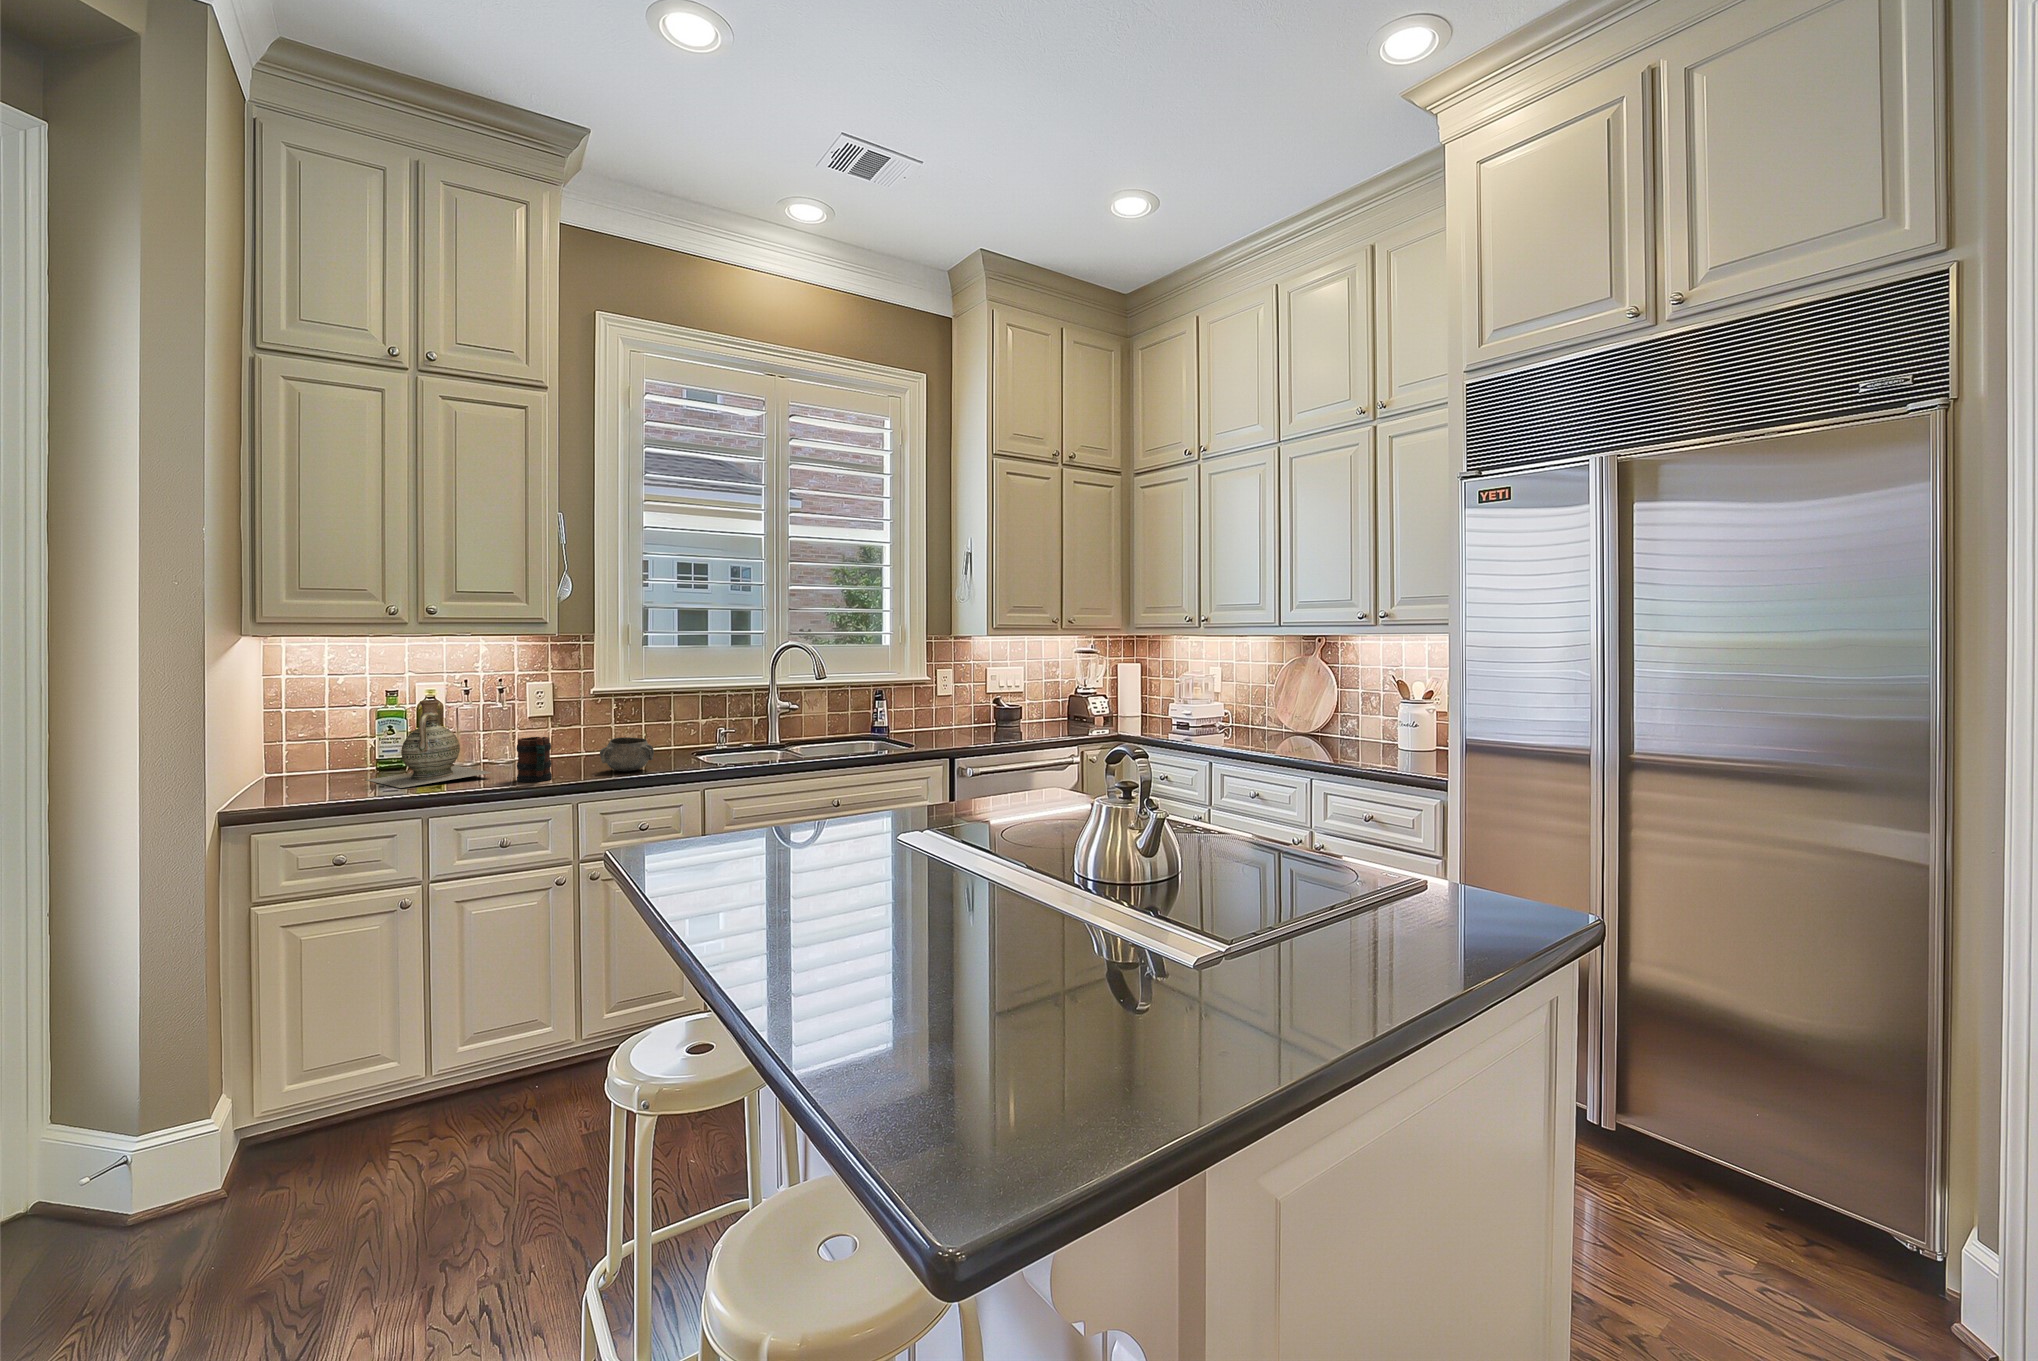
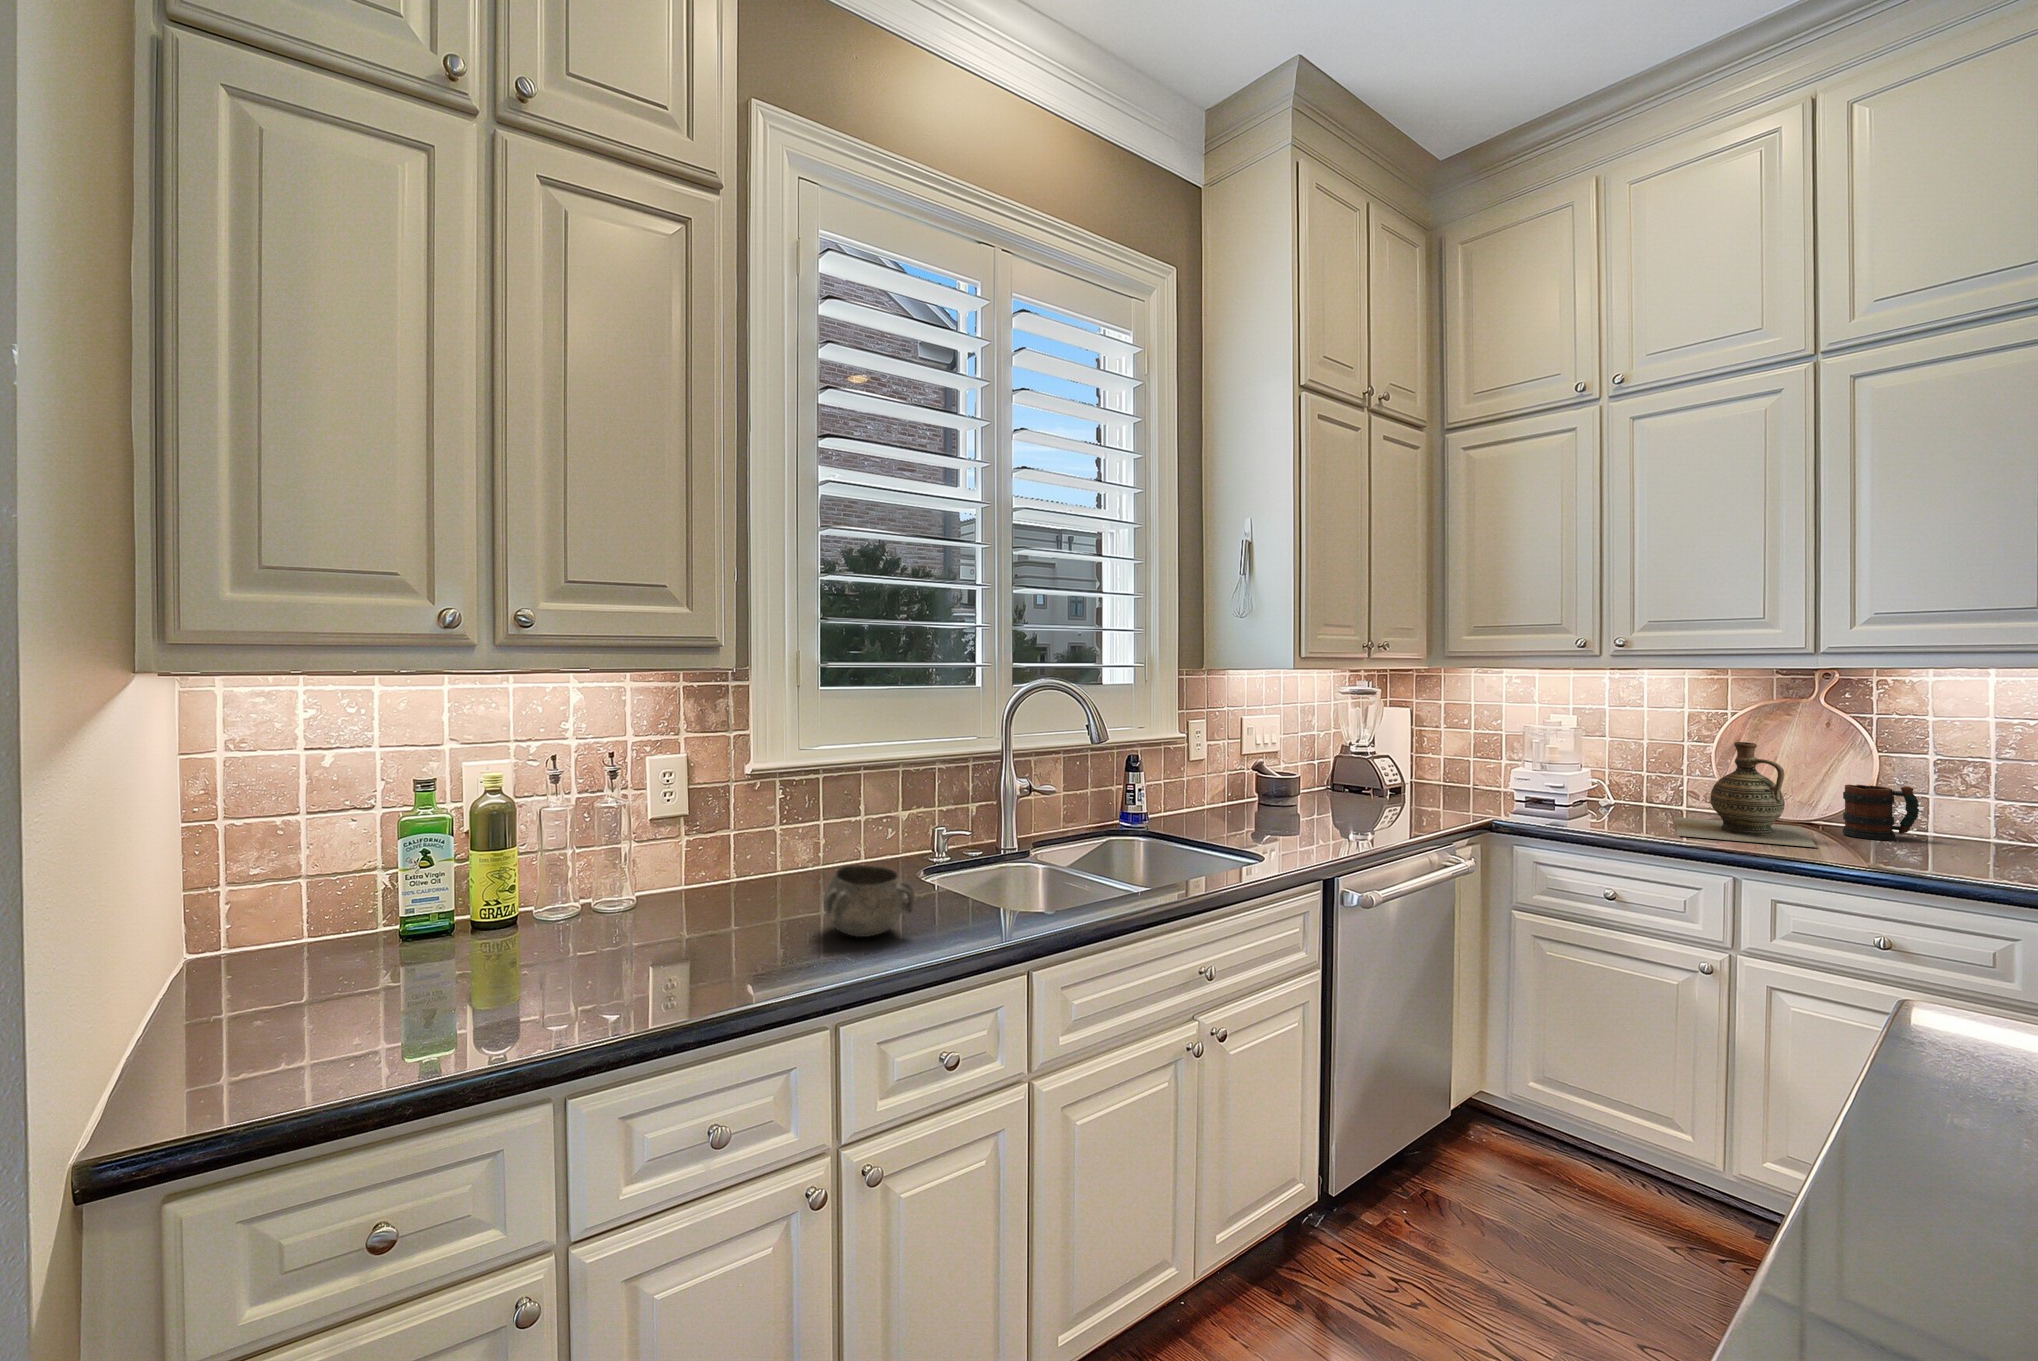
ceramic jug: present [368,700,492,788] -> present [1674,742,1817,847]
mug: present [517,737,552,782] -> present [1843,785,1919,840]

